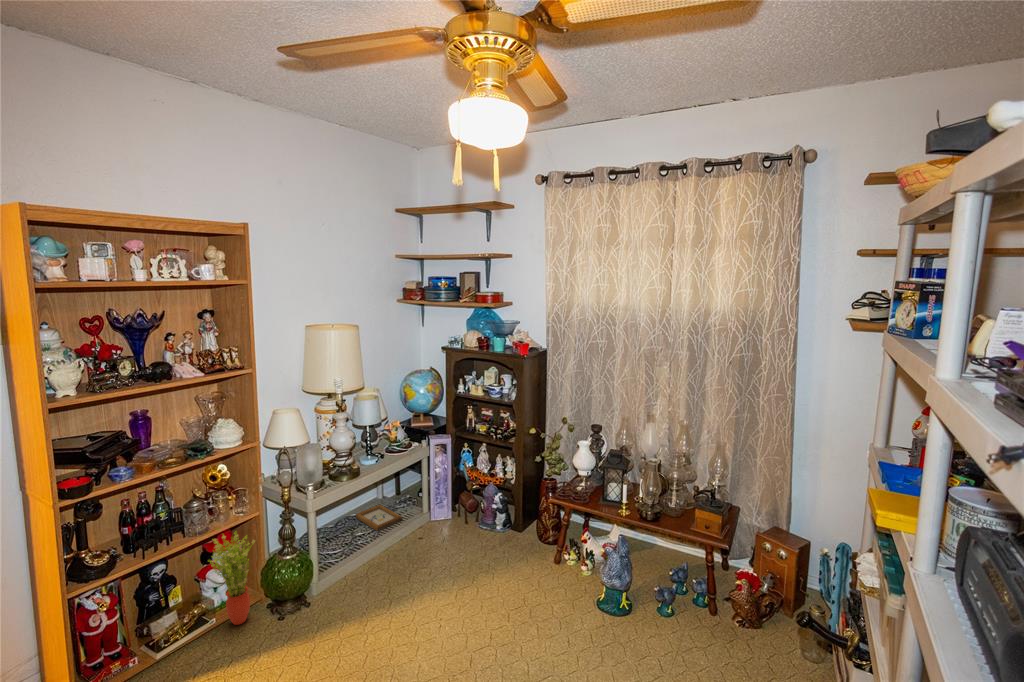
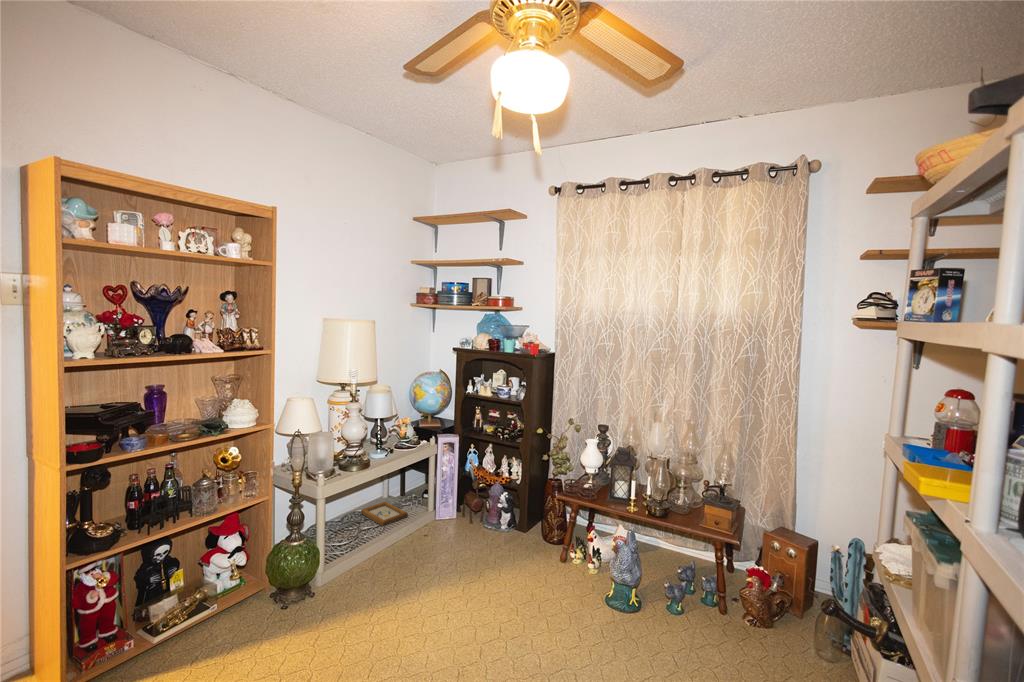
potted plant: present [208,533,255,625] -> none [213,513,263,612]

